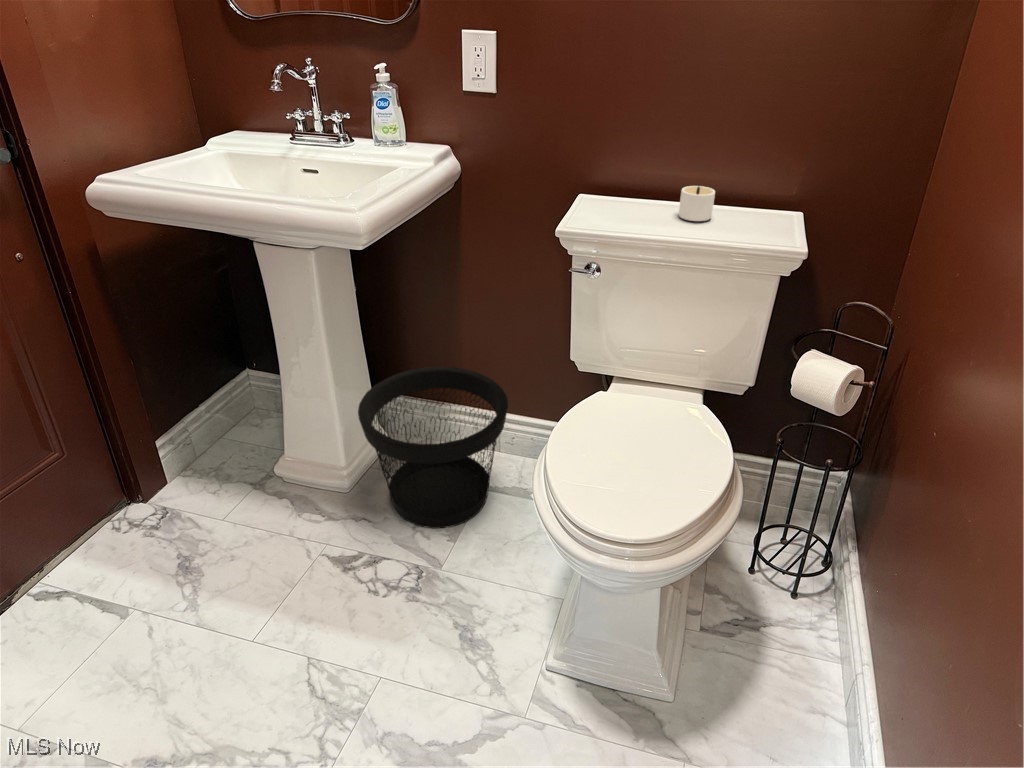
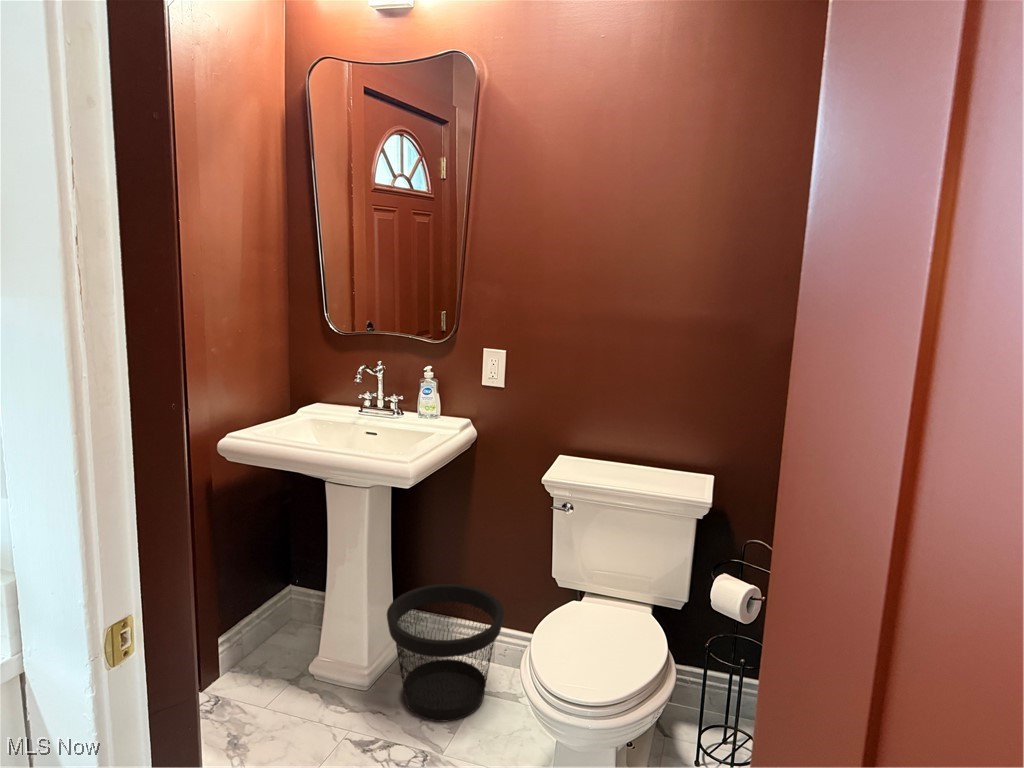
candle: present [679,186,715,221] -> none [627,453,660,478]

